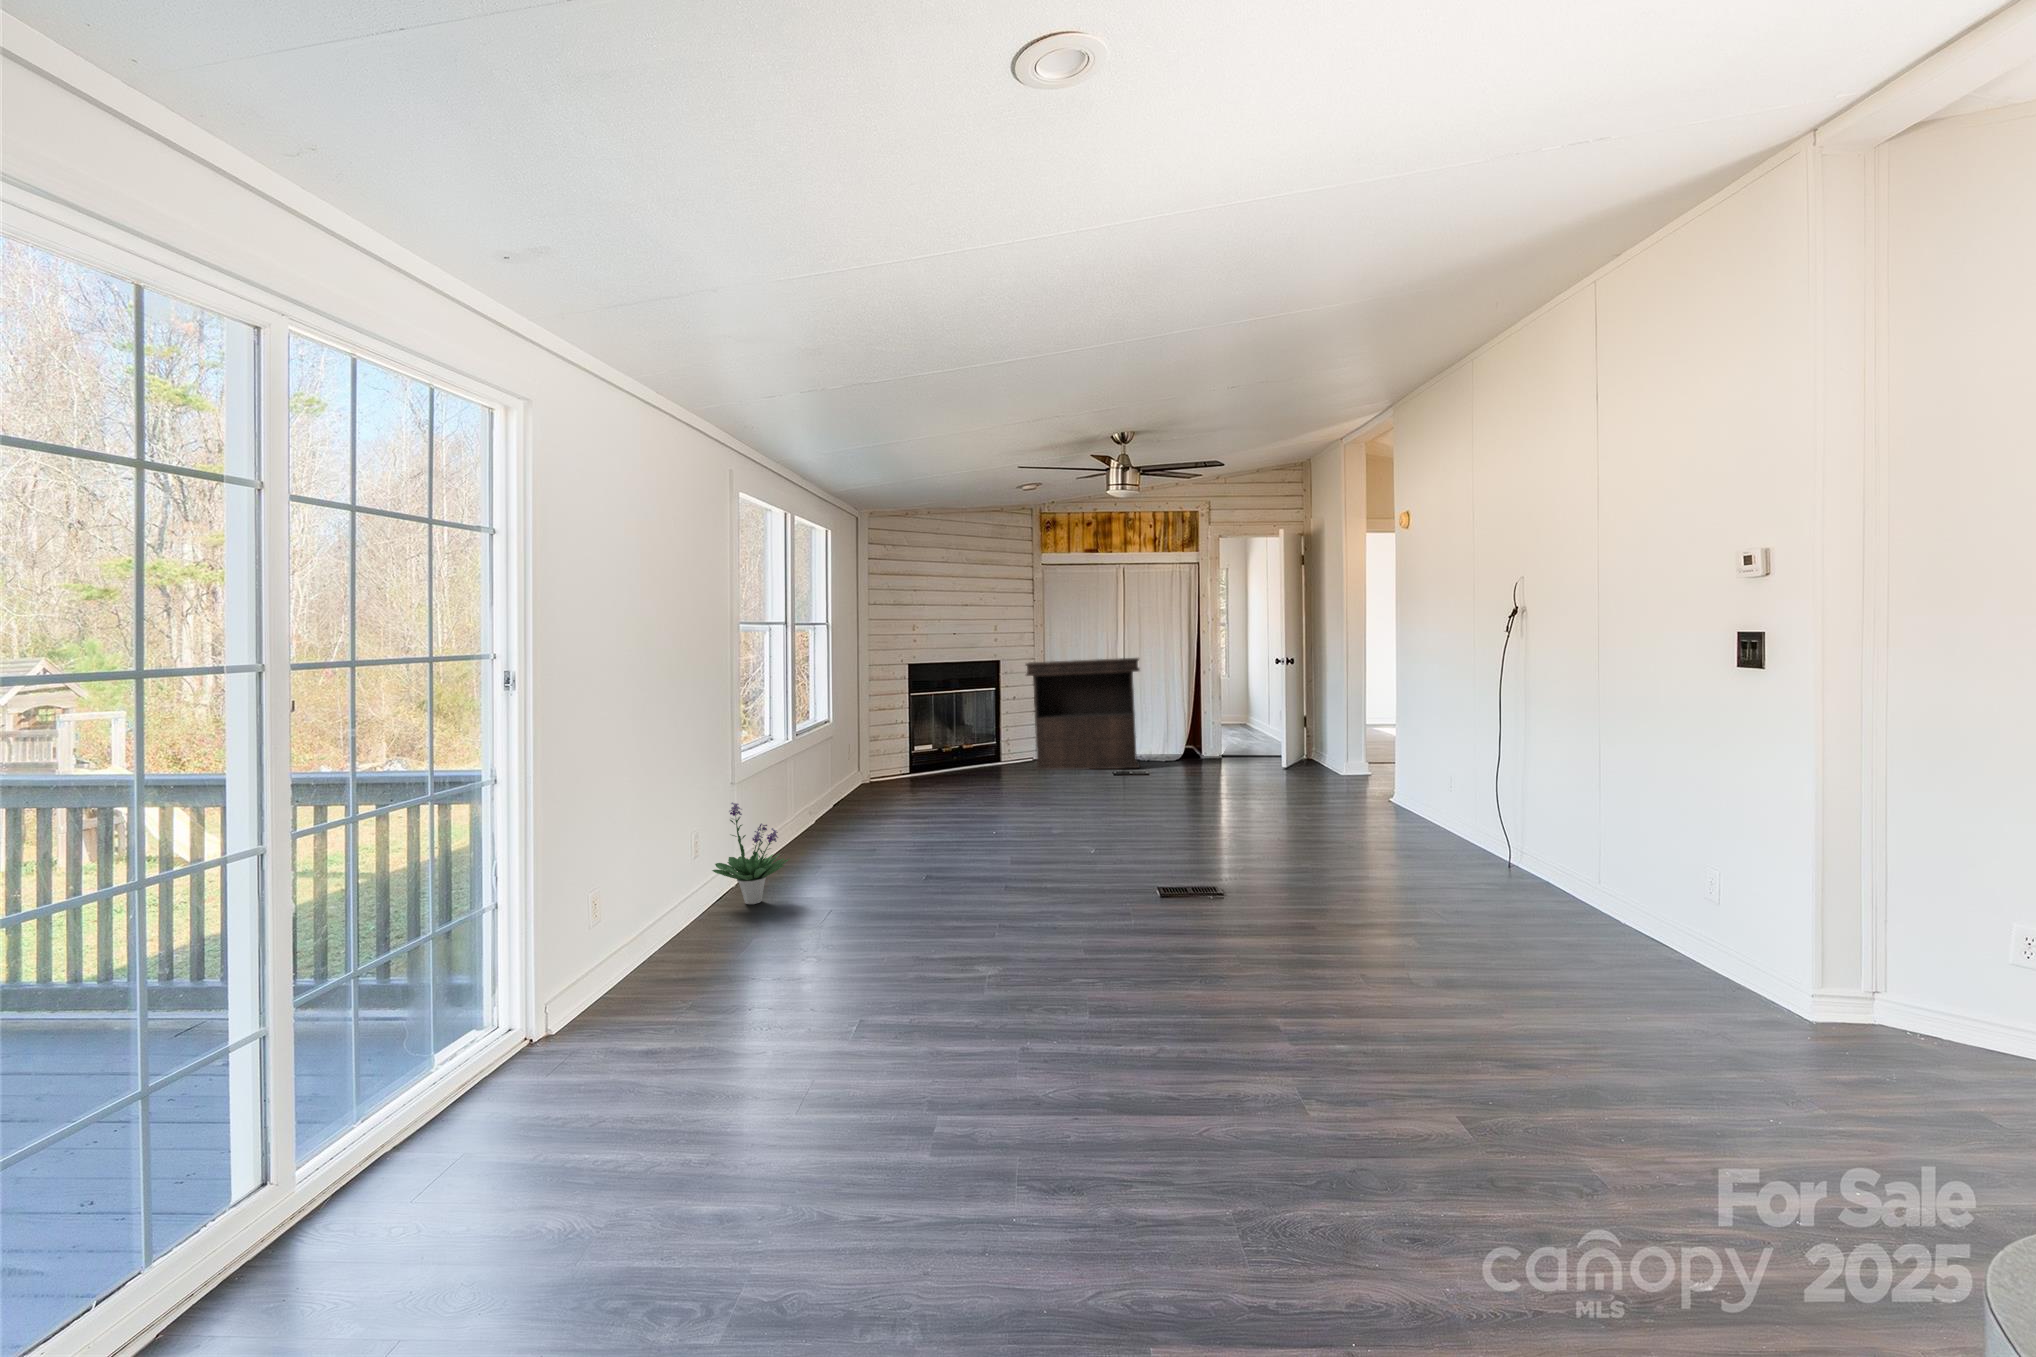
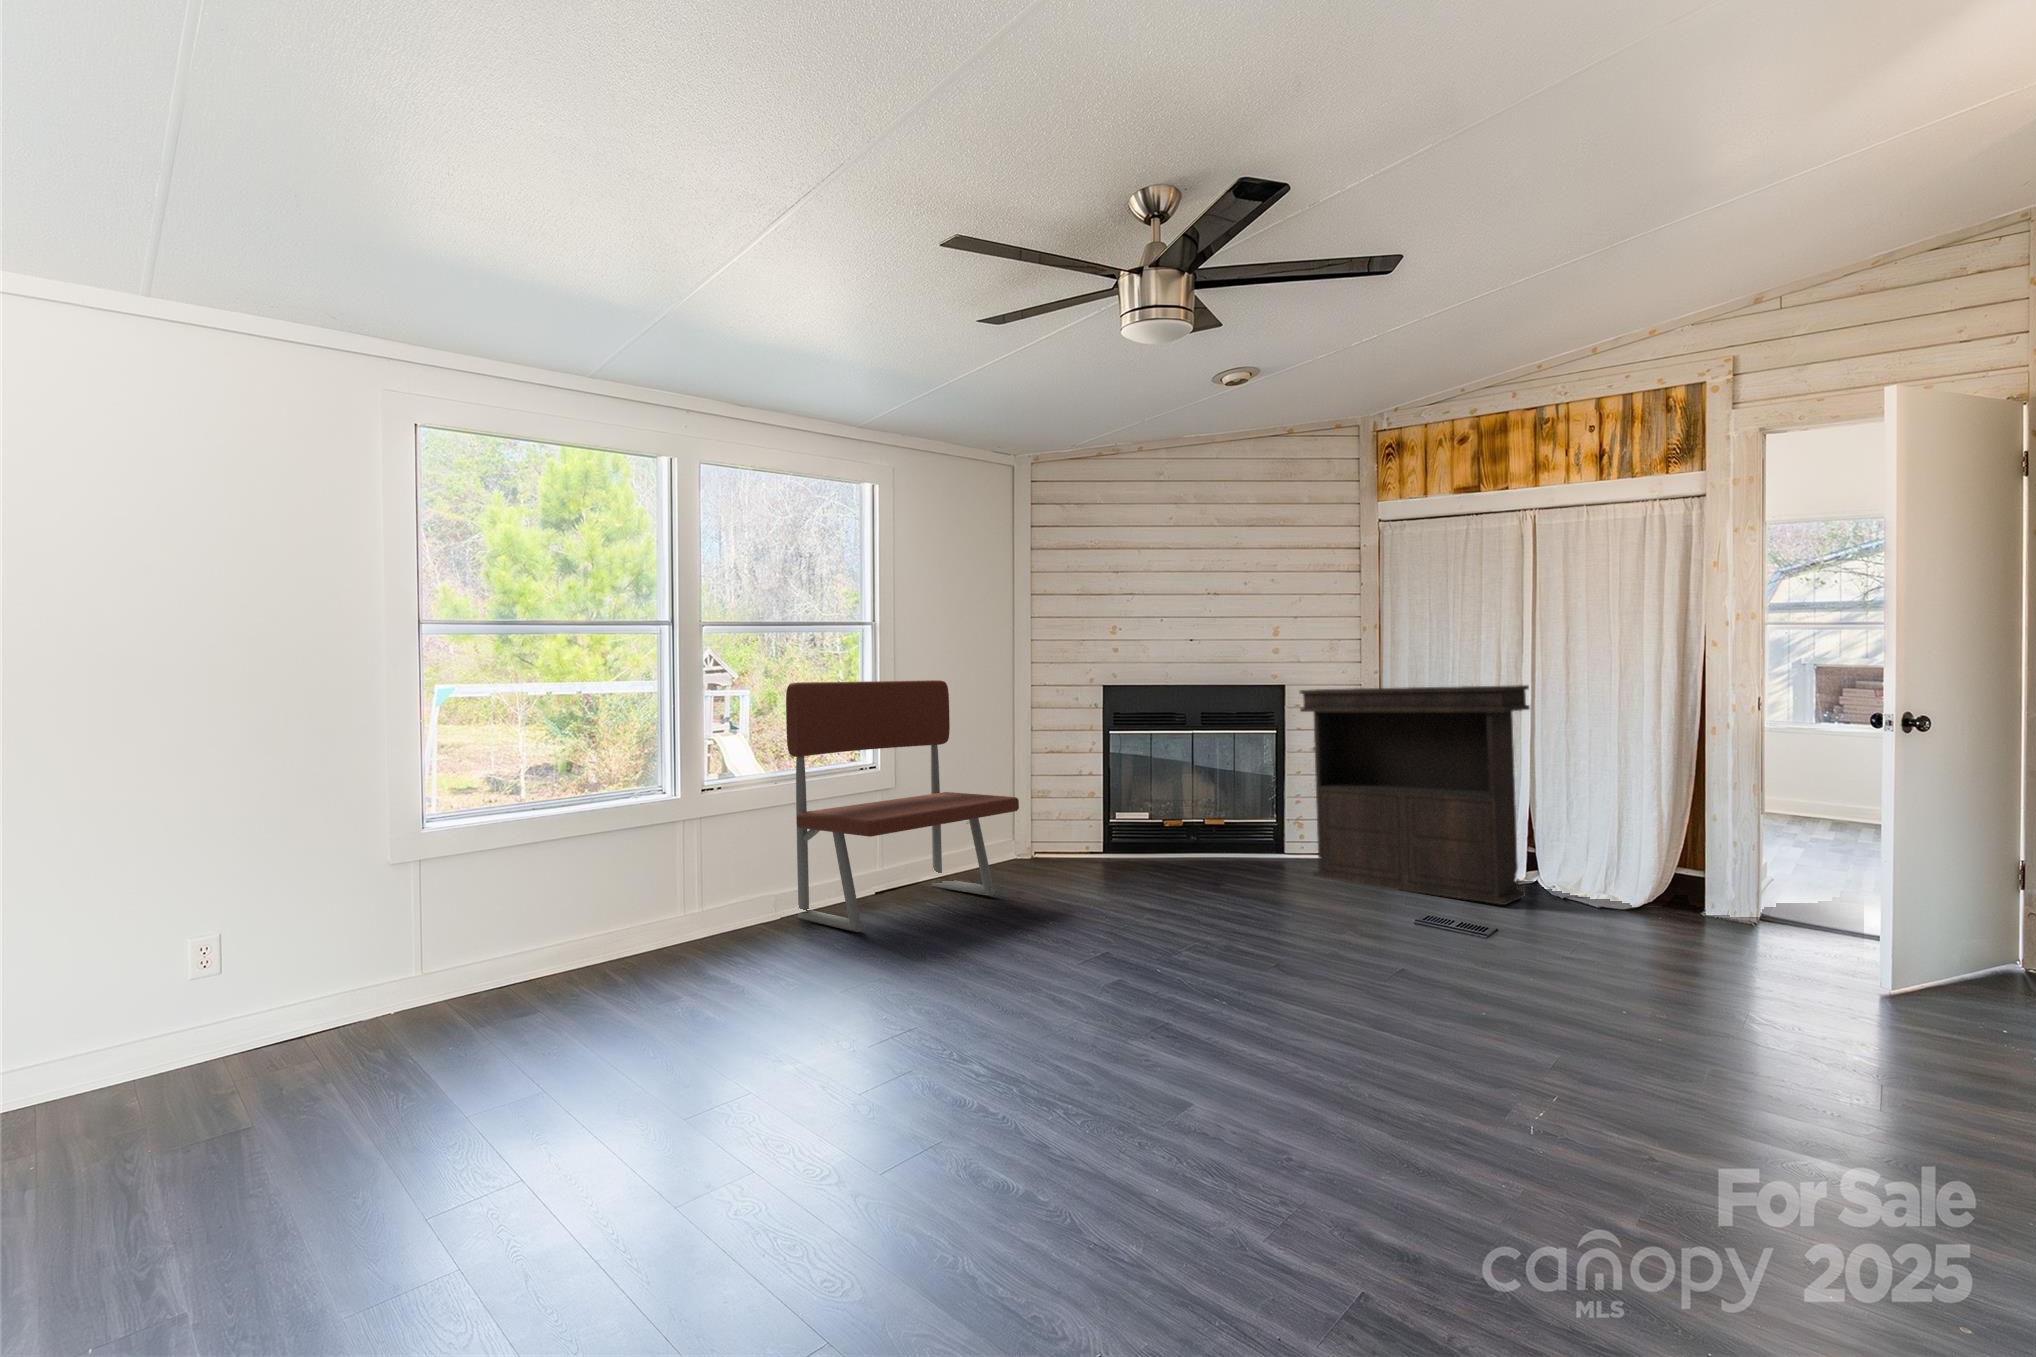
bench: none [820,665,925,823] -> present [786,680,1019,932]
potted plant: present [712,802,790,904] -> none [209,878,367,1048]

